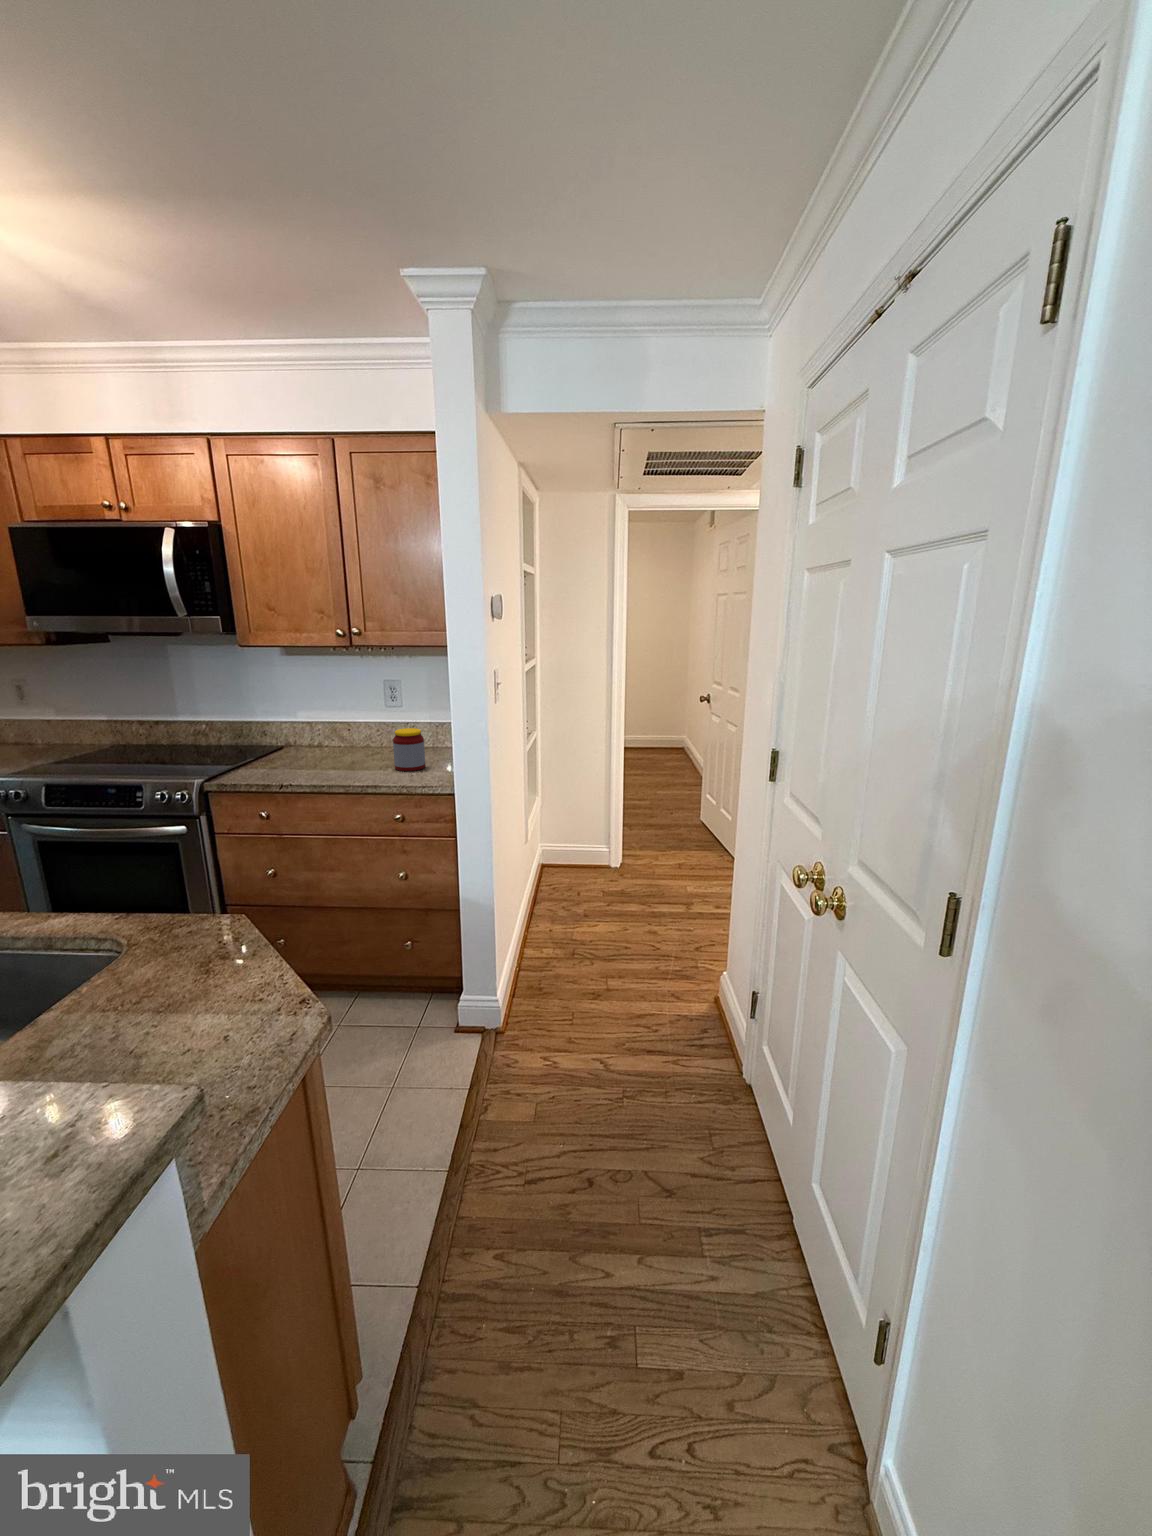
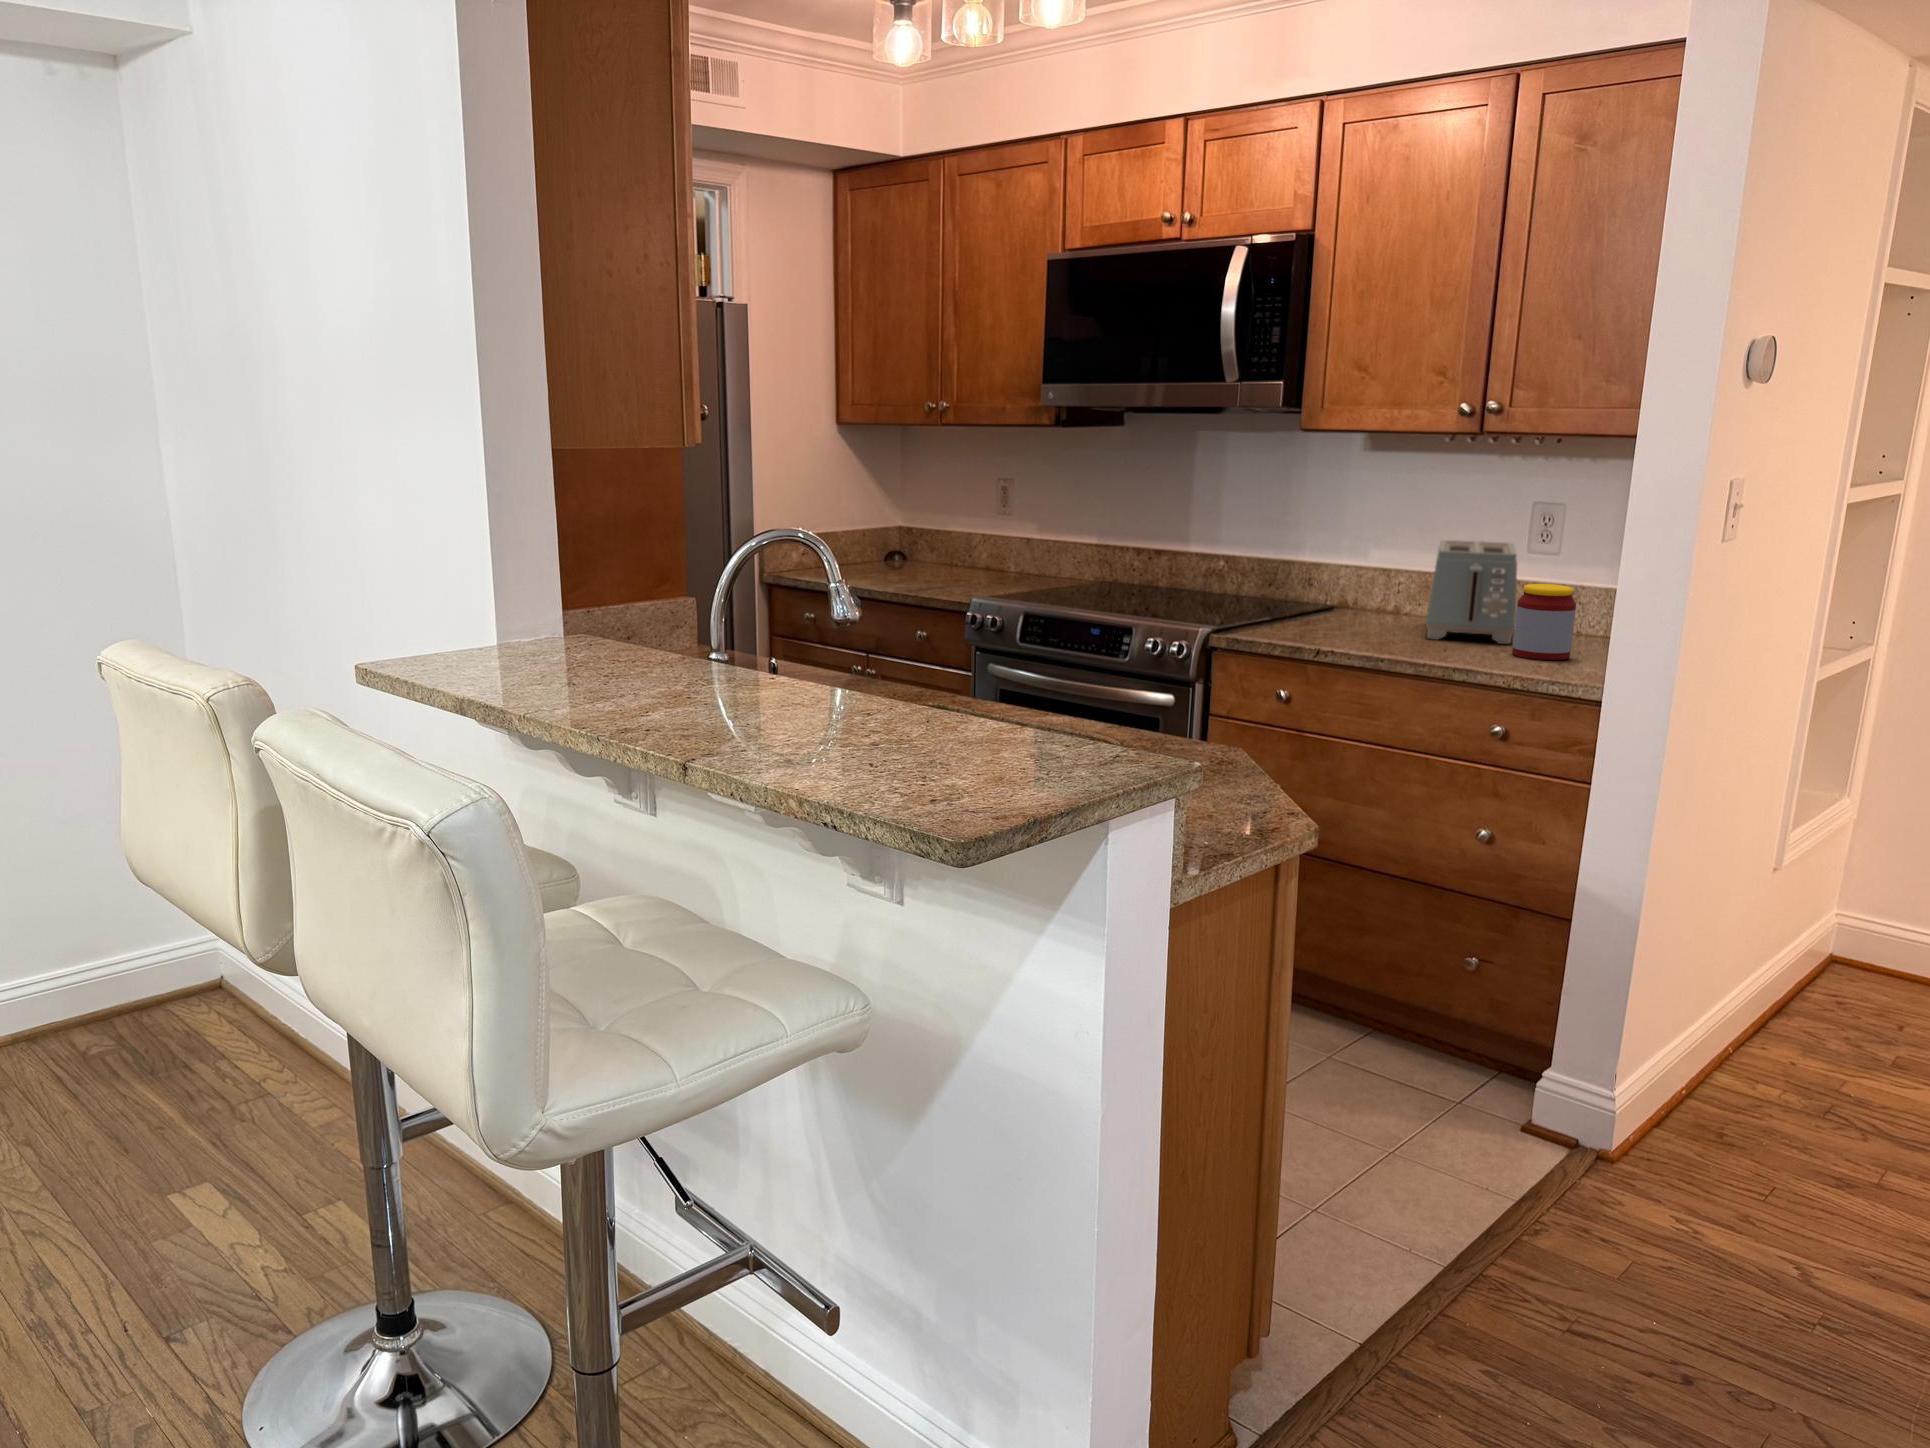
toaster: none [338,703,391,765] -> present [1426,540,1517,644]

